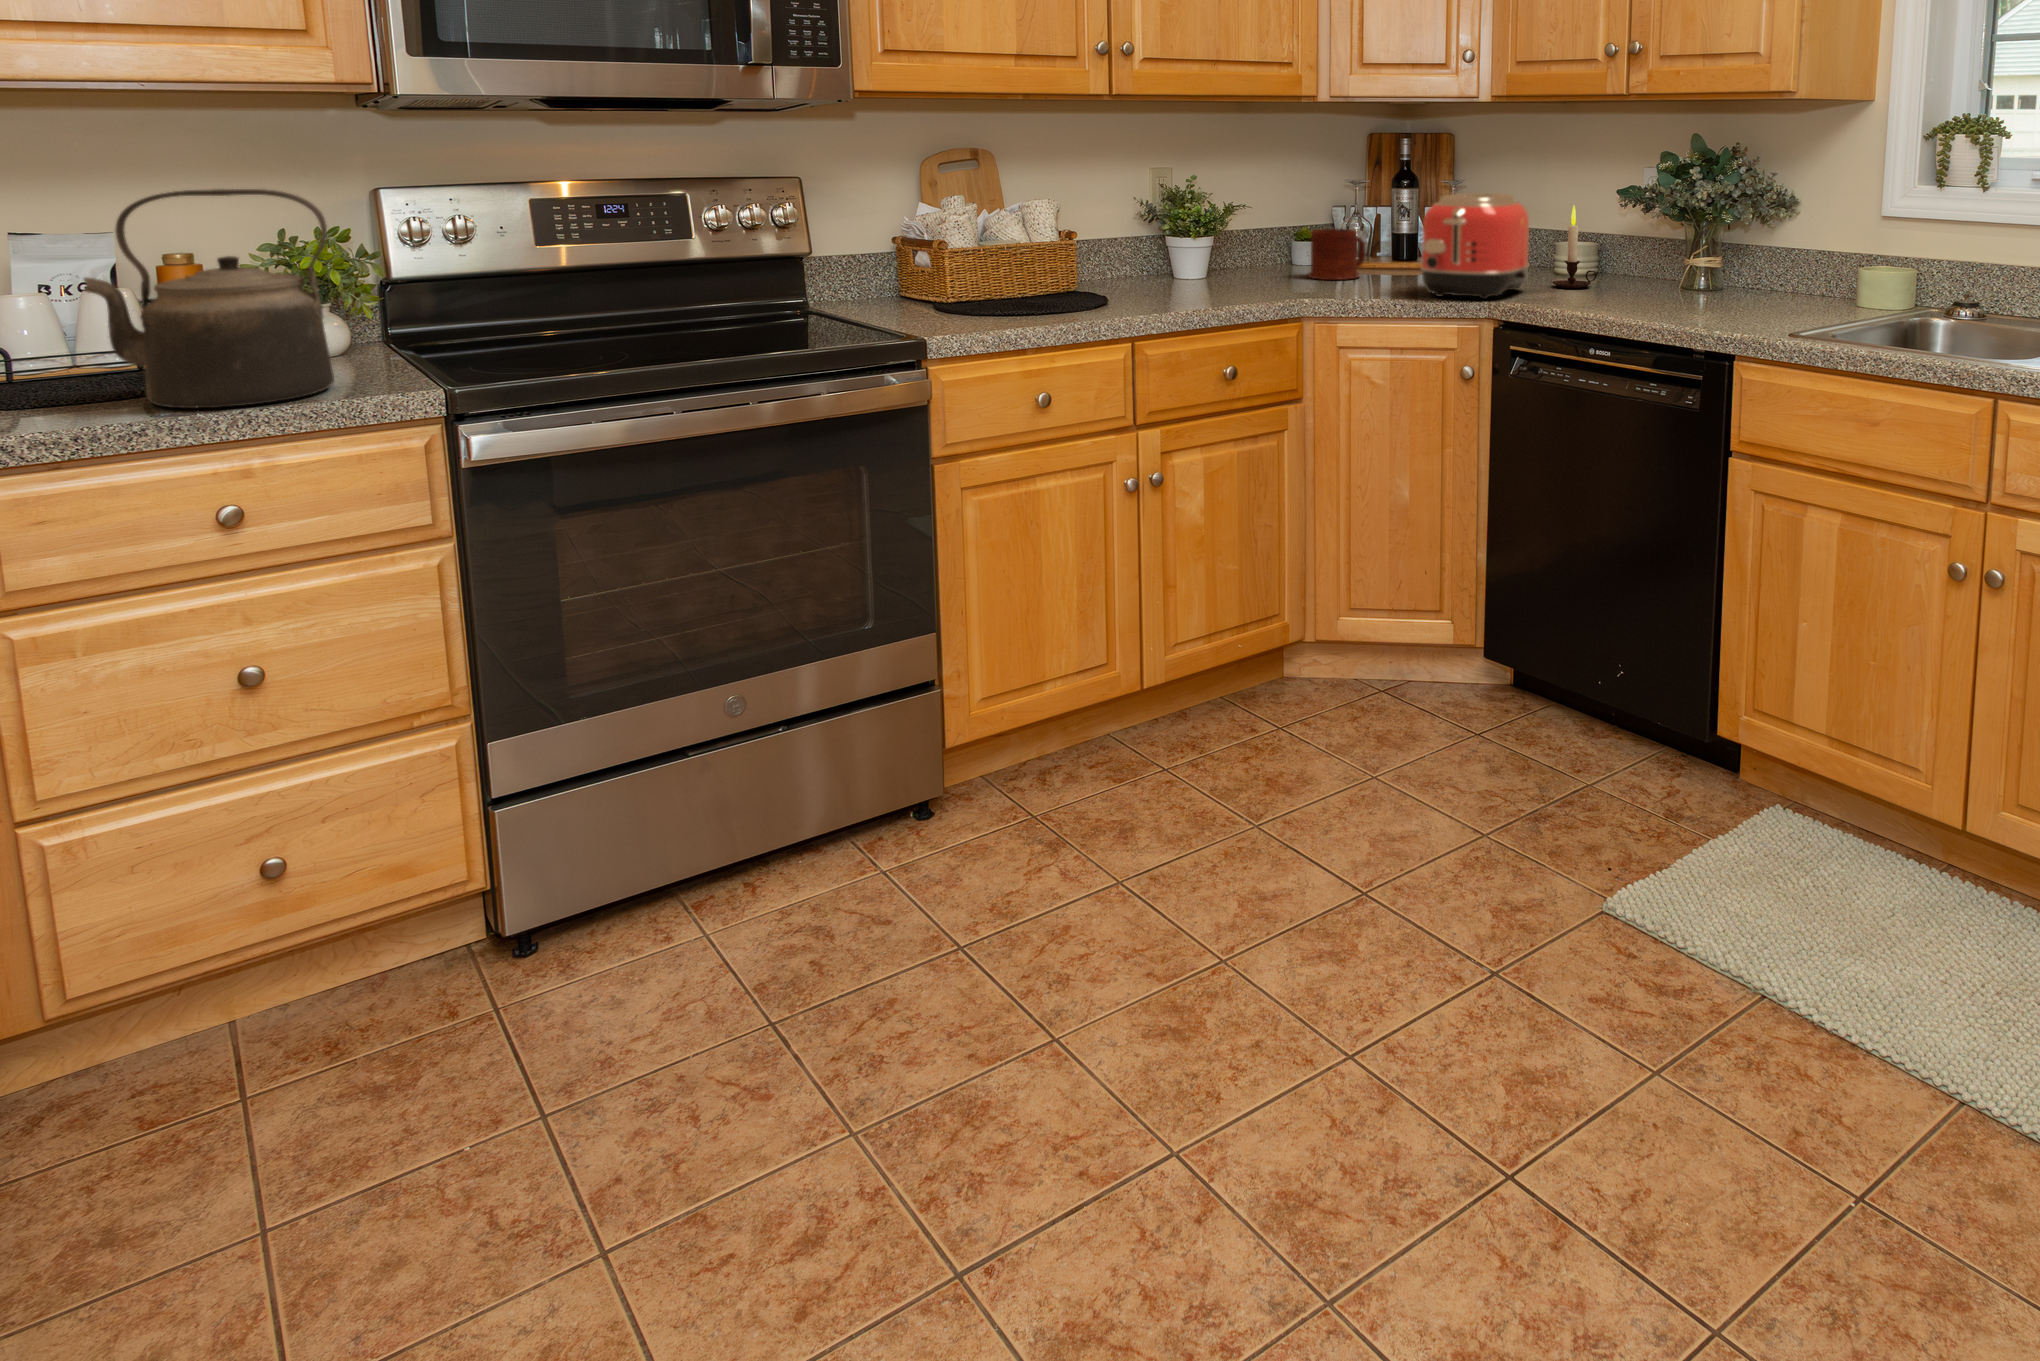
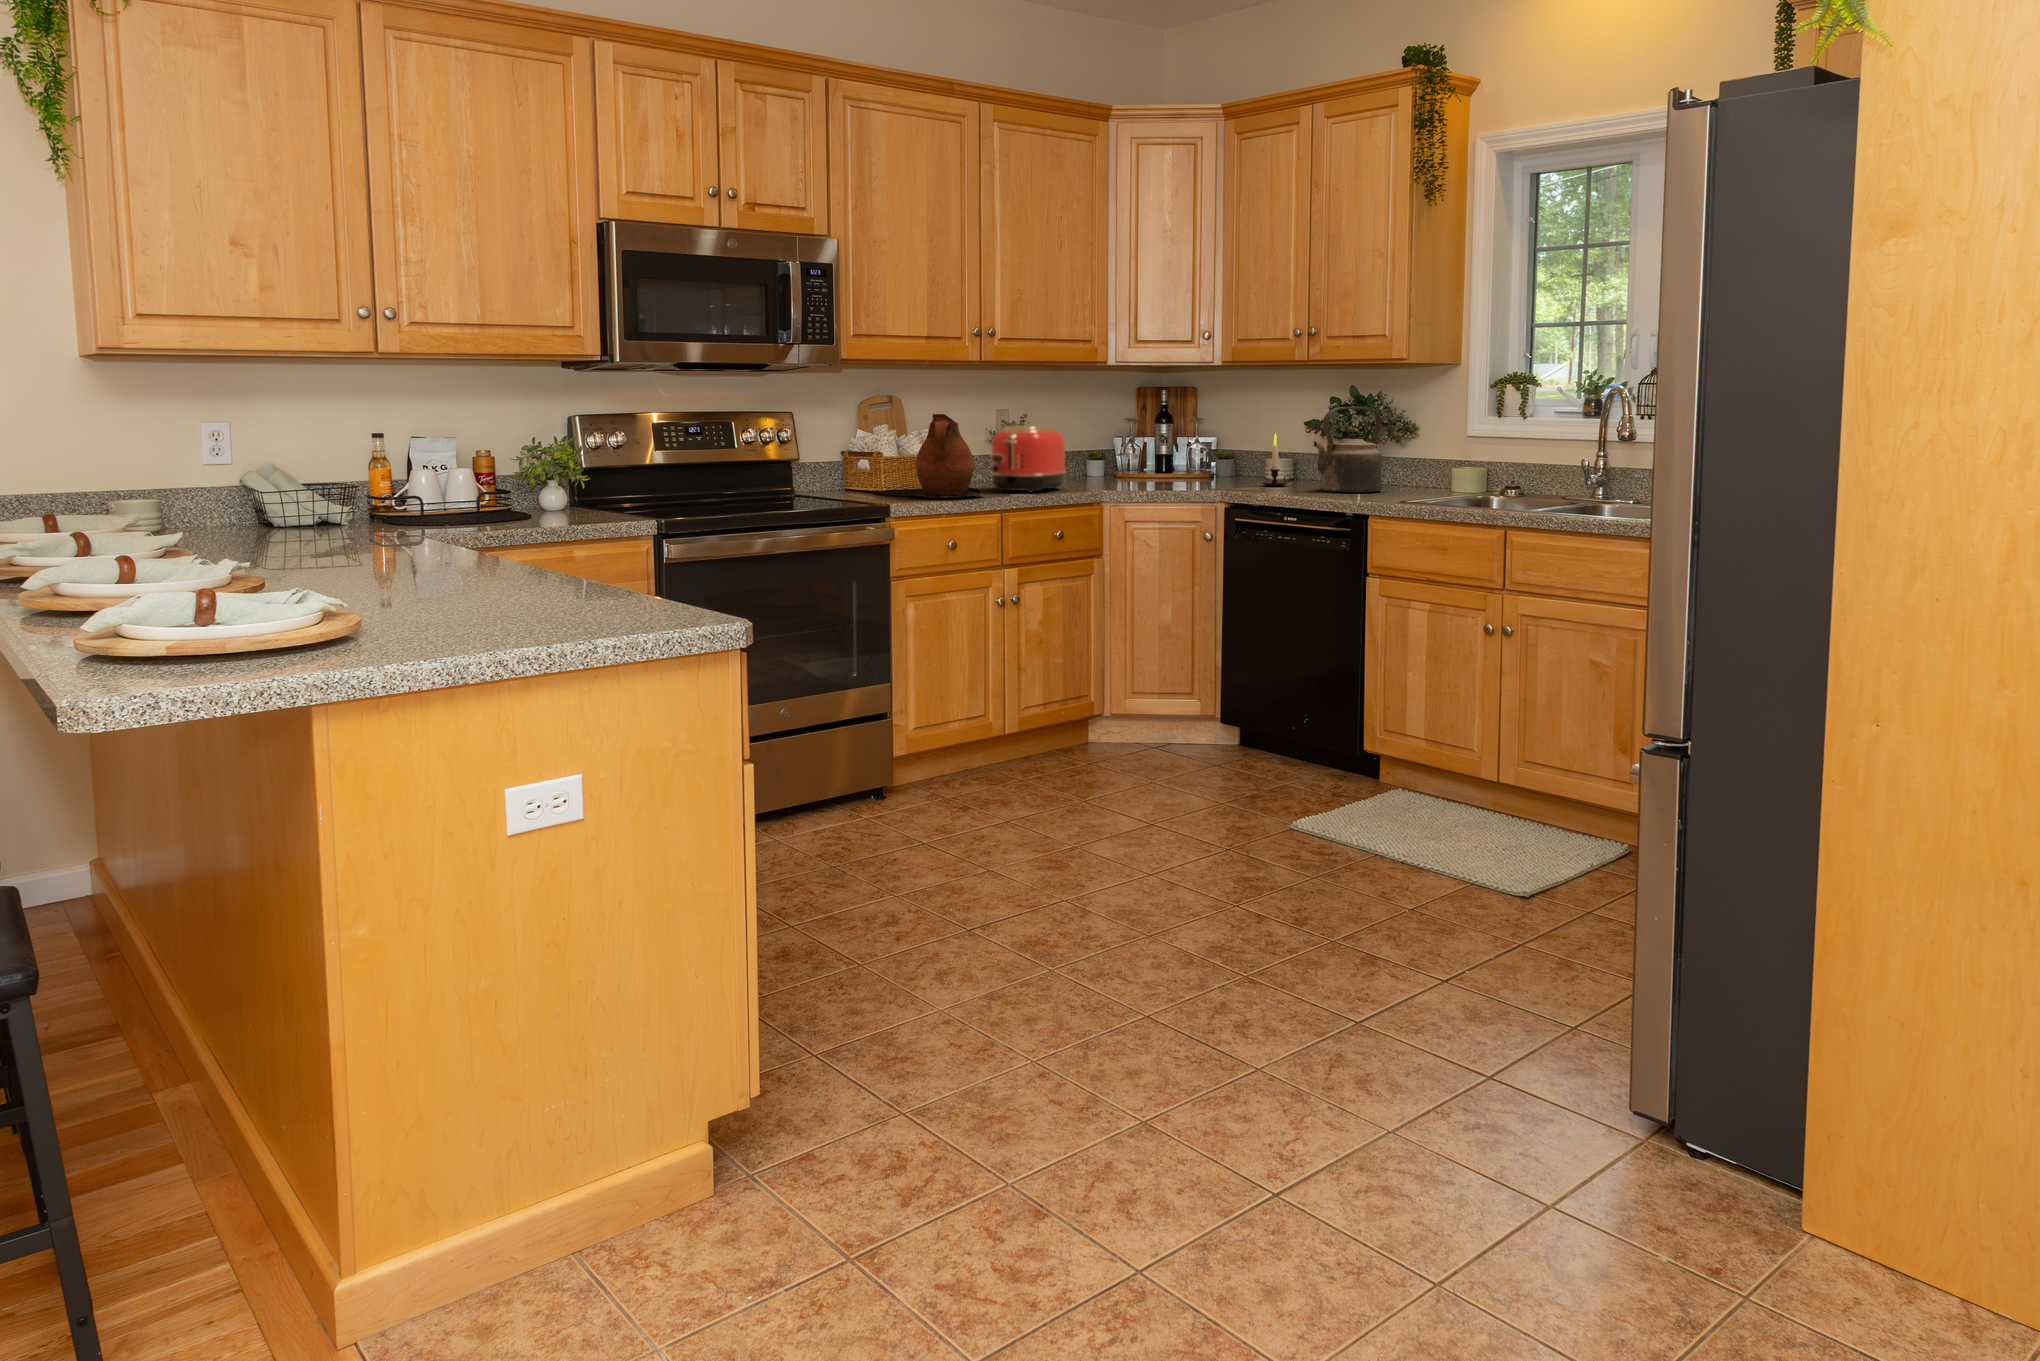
ceramic pitcher: none [978,181,1108,320] -> present [909,414,985,498]
kettle: present [84,189,334,408] -> present [1314,407,1382,493]
toaster: present [1421,193,1530,299] -> present [991,425,1066,493]
mug: present [1308,229,1365,280] -> none [1101,451,1139,483]

